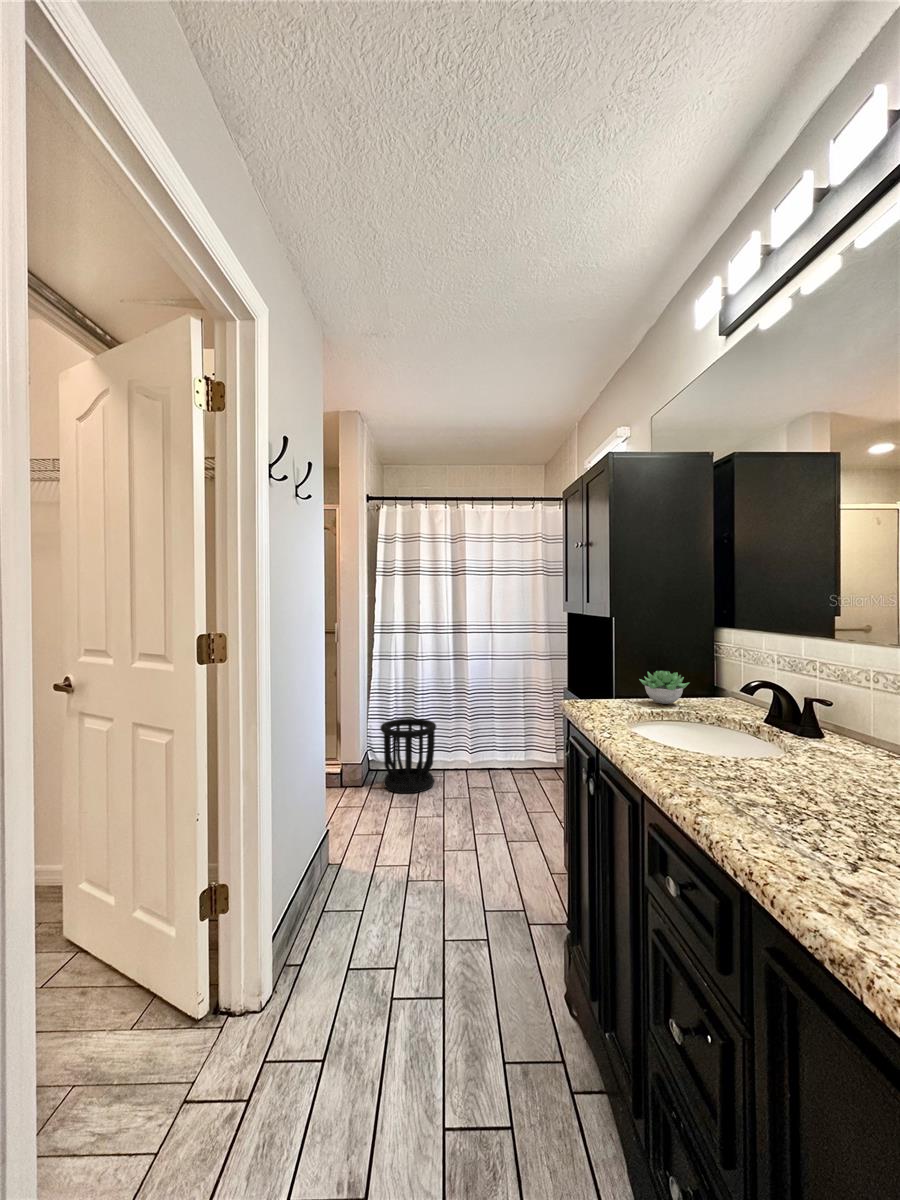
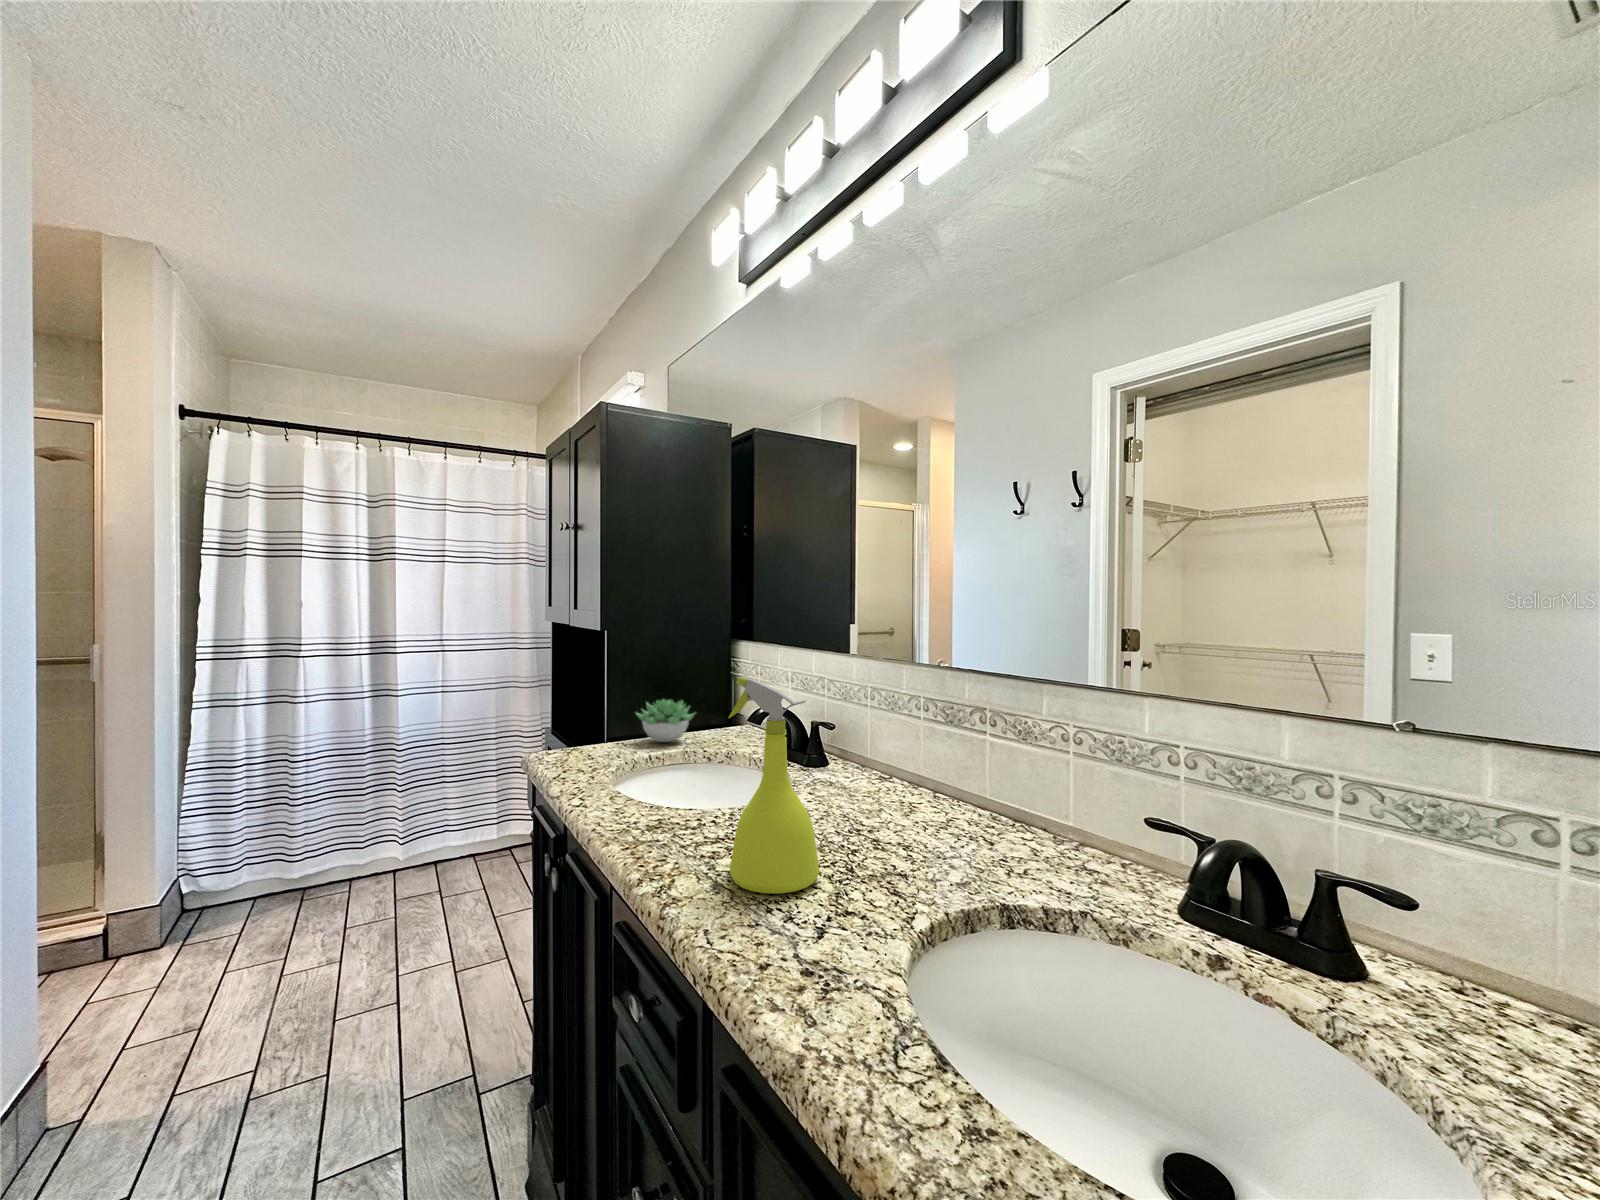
spray bottle: none [748,648,840,829] -> present [728,677,819,894]
wastebasket: present [380,718,436,793] -> none [220,797,338,930]

